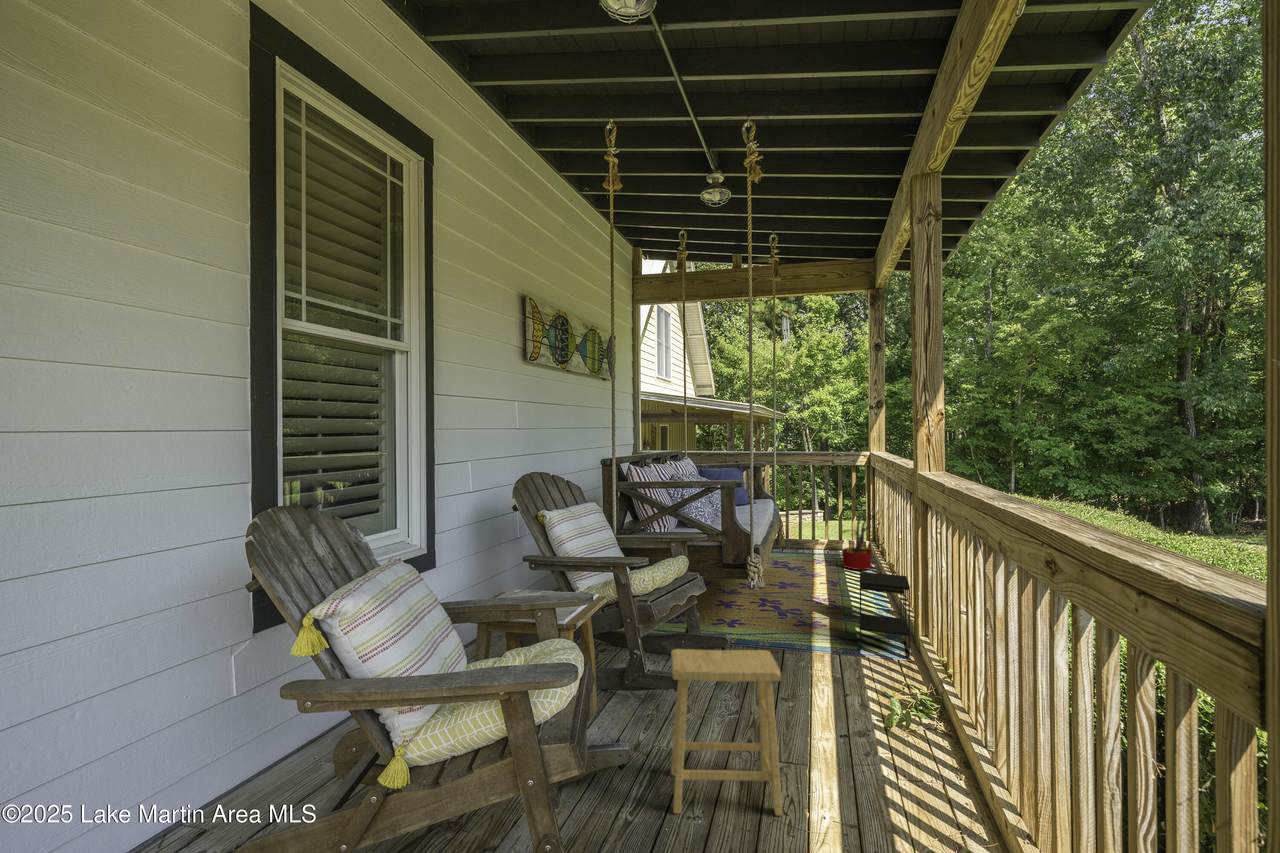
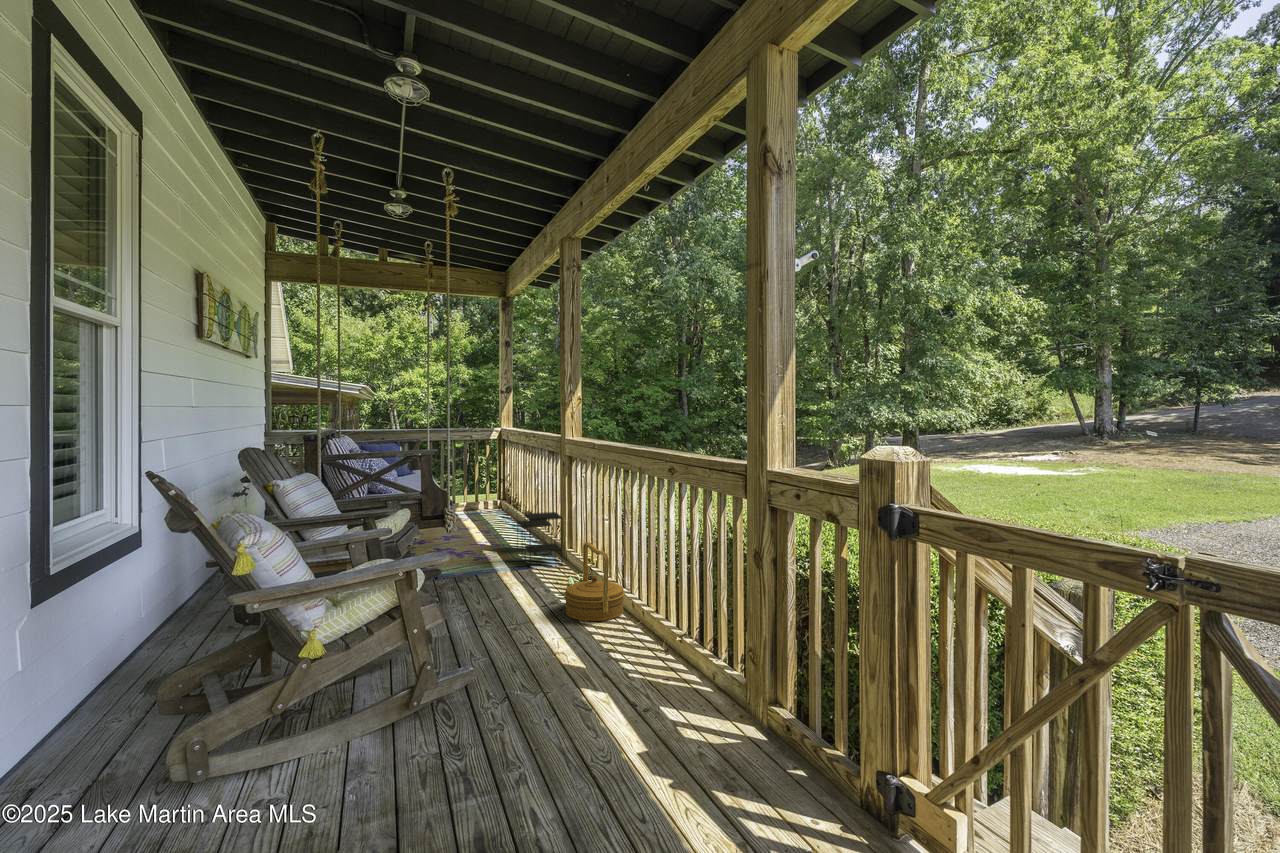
decorative plant: present [839,507,874,570] -> none [485,467,516,524]
footstool: present [671,649,783,816] -> none [452,550,534,660]
woven basket: none [866,652,980,810] -> present [564,542,625,621]

